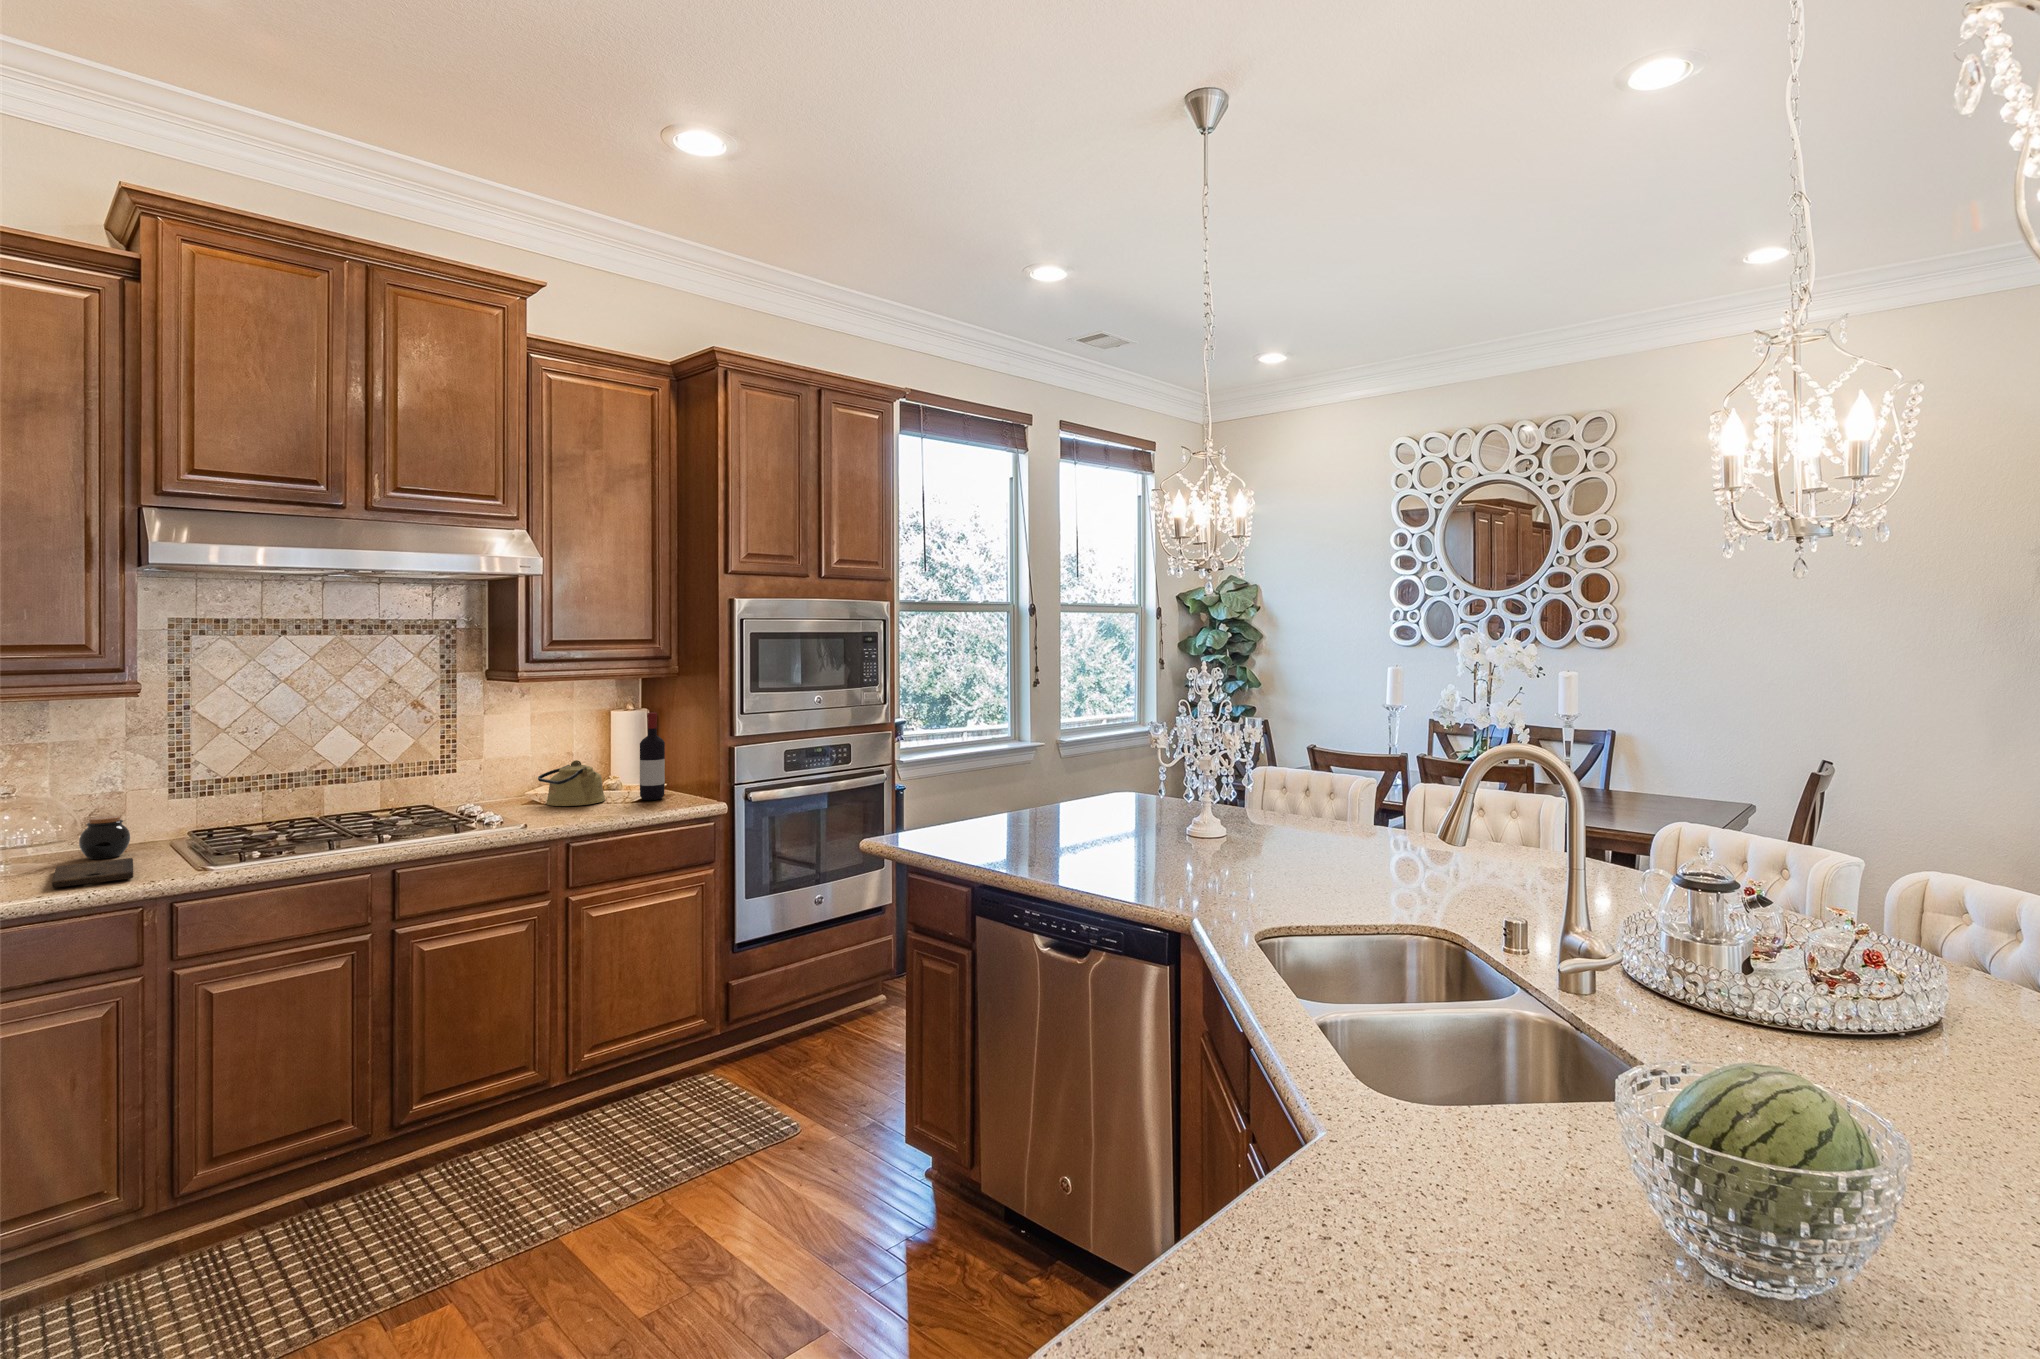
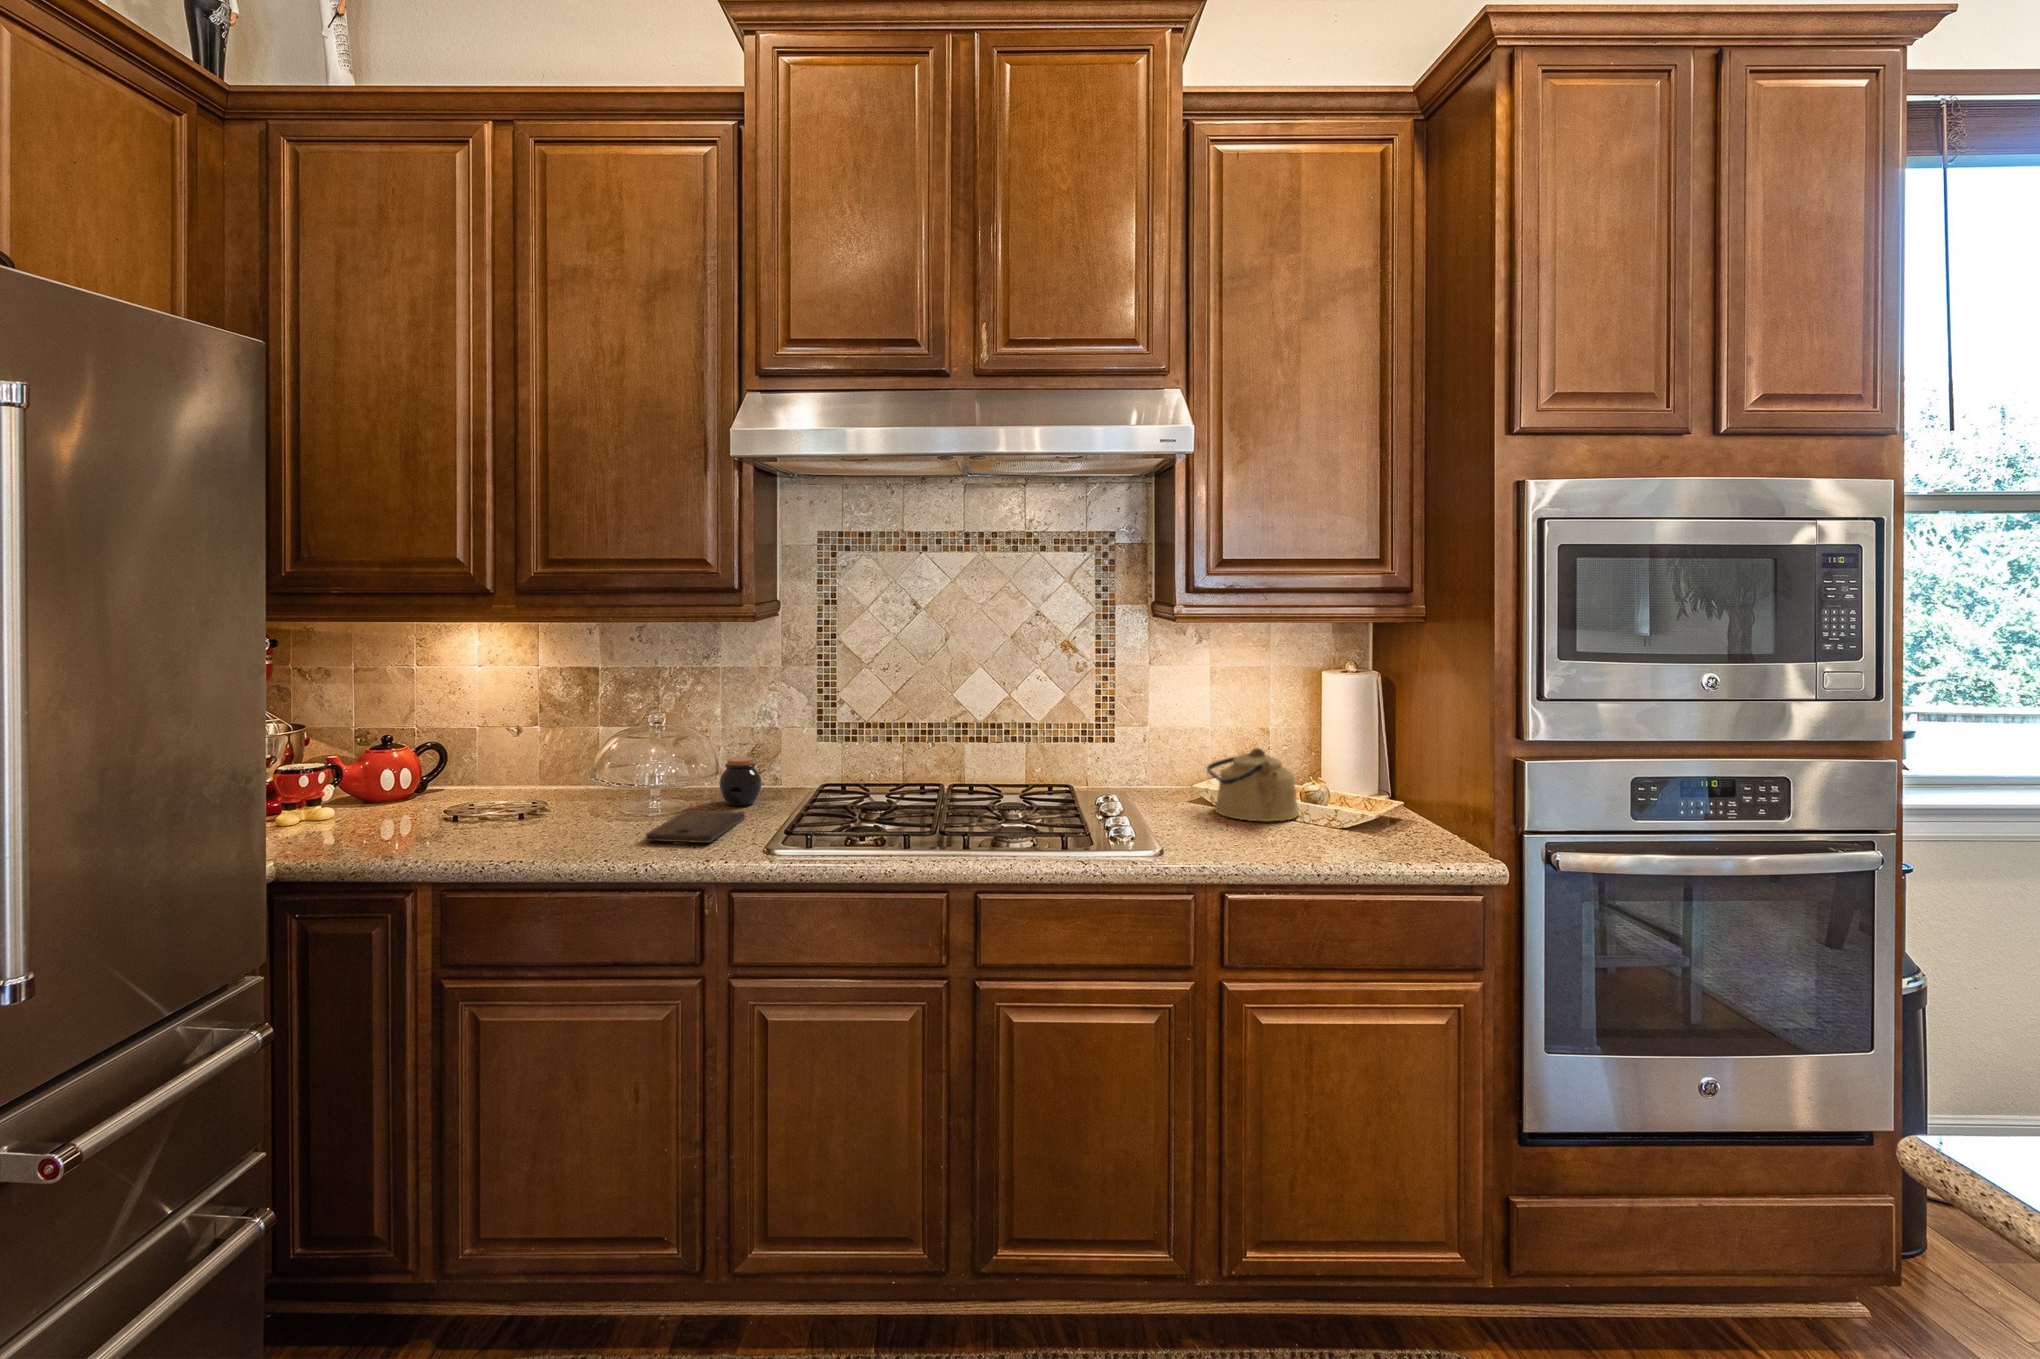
wine bottle: present [640,713,665,800] -> none [1350,683,1393,831]

